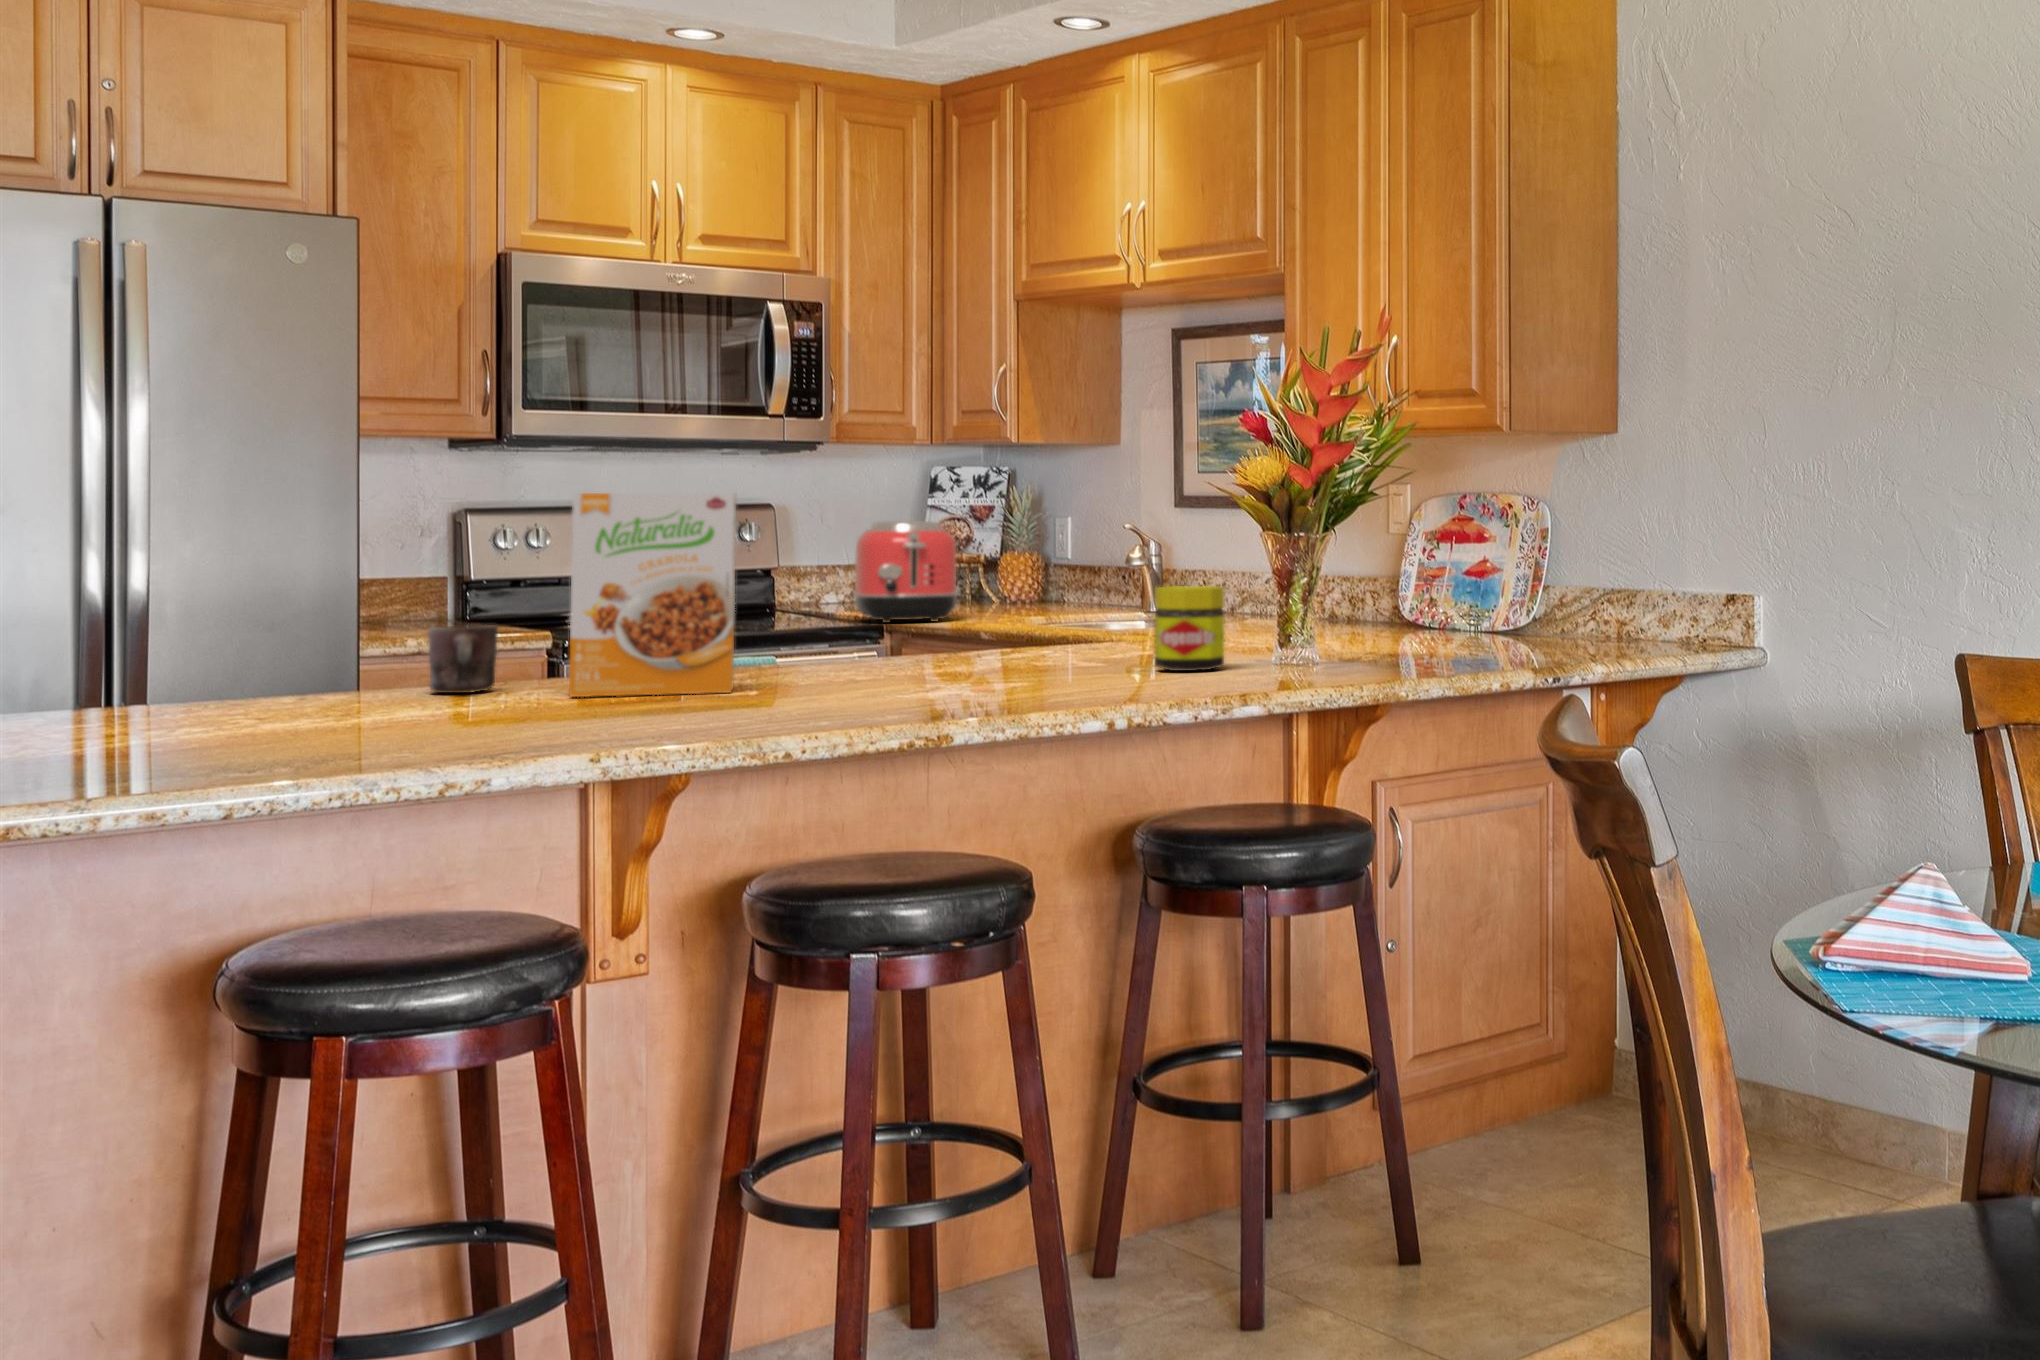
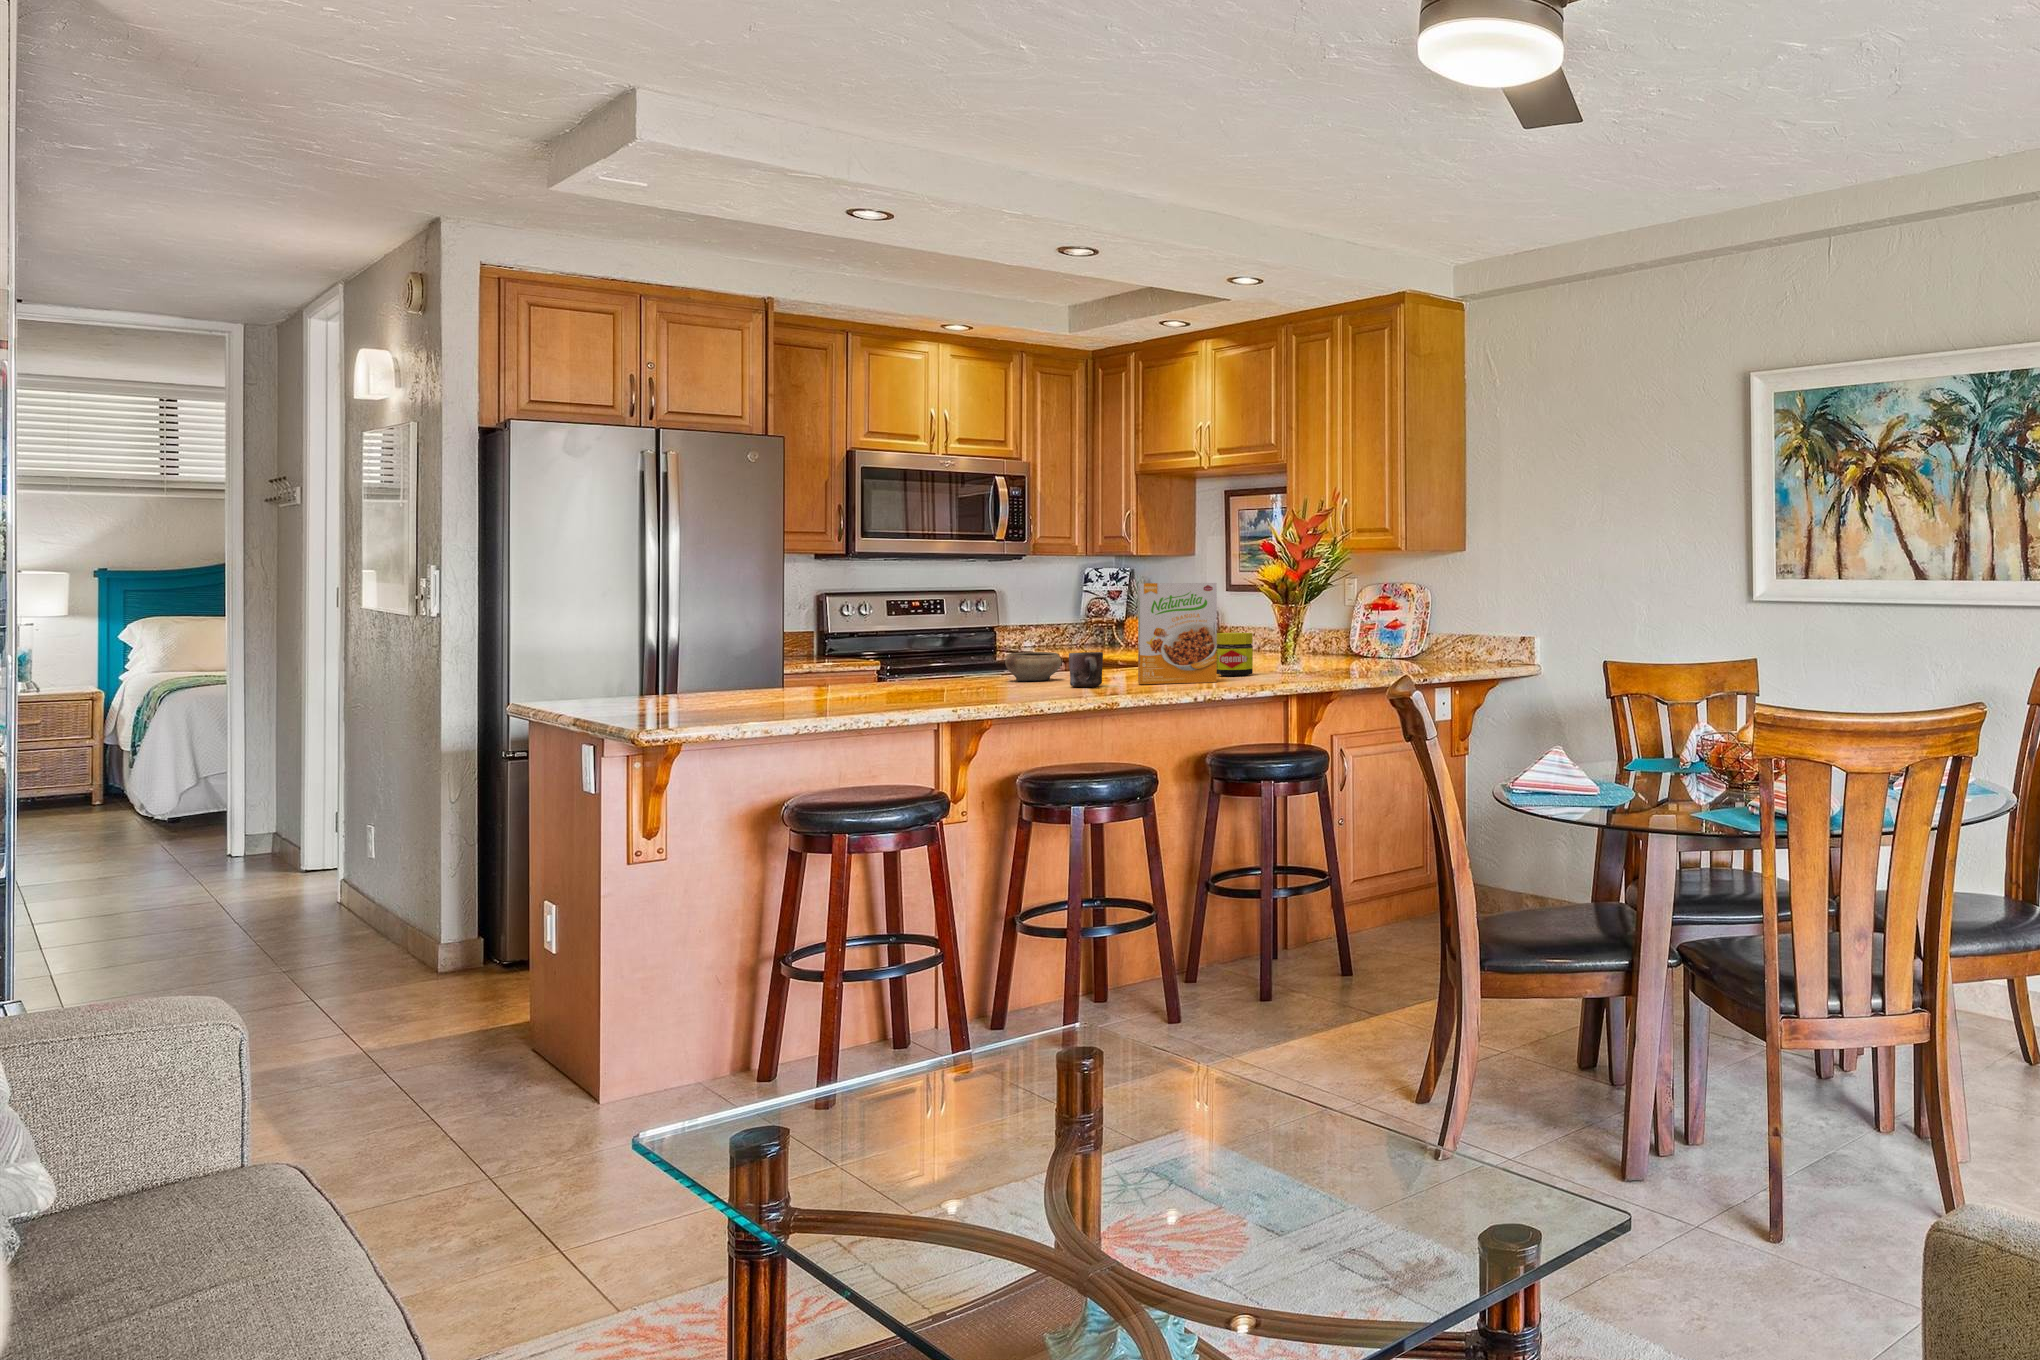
cereal box: present [569,493,736,697] -> present [1138,583,1217,684]
toaster: present [854,521,957,623] -> none [1045,600,1105,656]
ceramic bowl: none [746,622,856,680] -> present [1005,652,1062,681]
mug: present [428,625,498,693] -> present [1069,652,1103,687]

